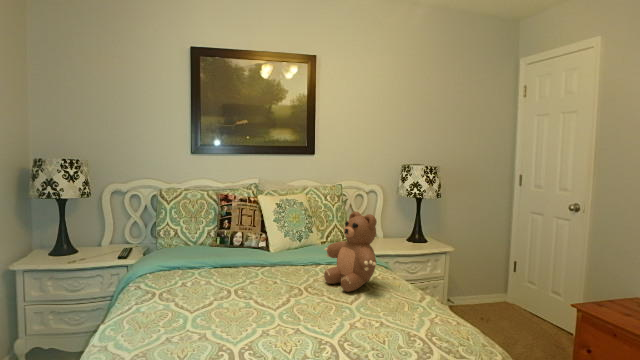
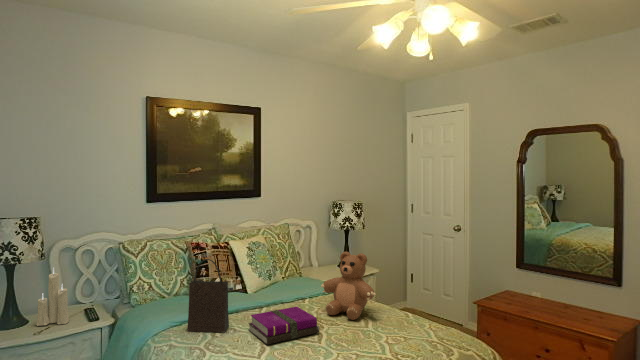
candle: none [75,202,102,258] -> present [37,268,69,326]
handbag: none [169,204,212,283] -> present [187,259,233,332]
notebook: none [223,267,292,301] -> present [249,307,319,345]

